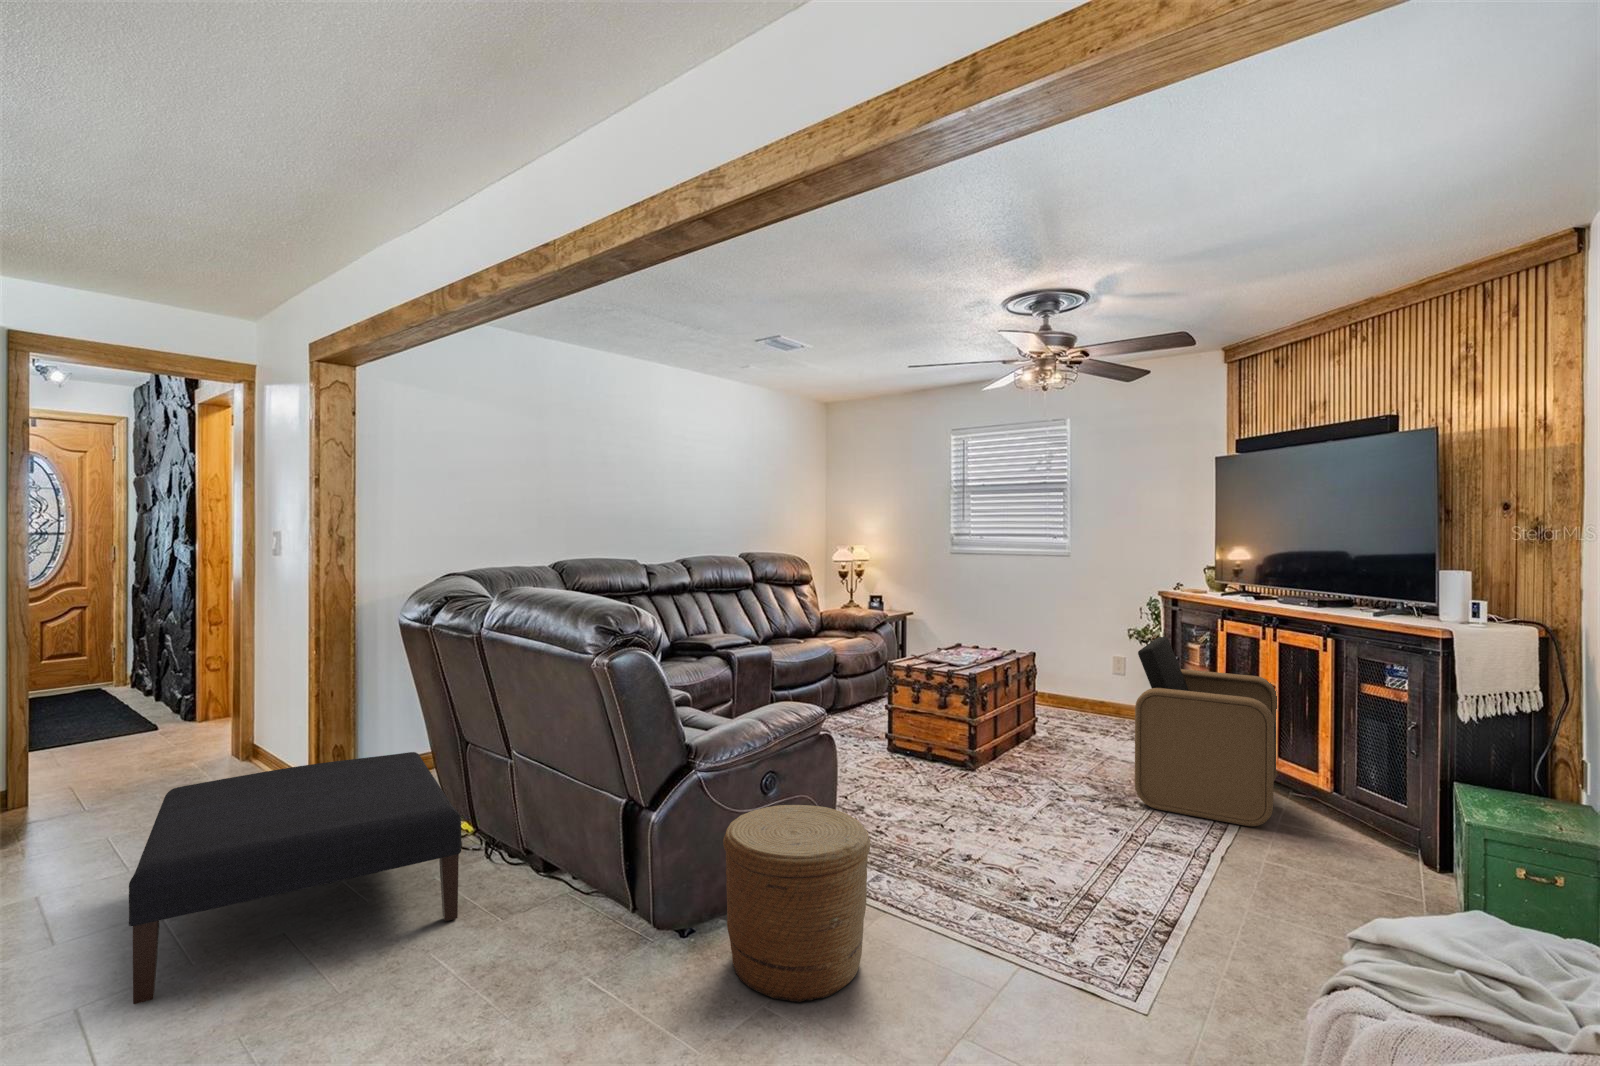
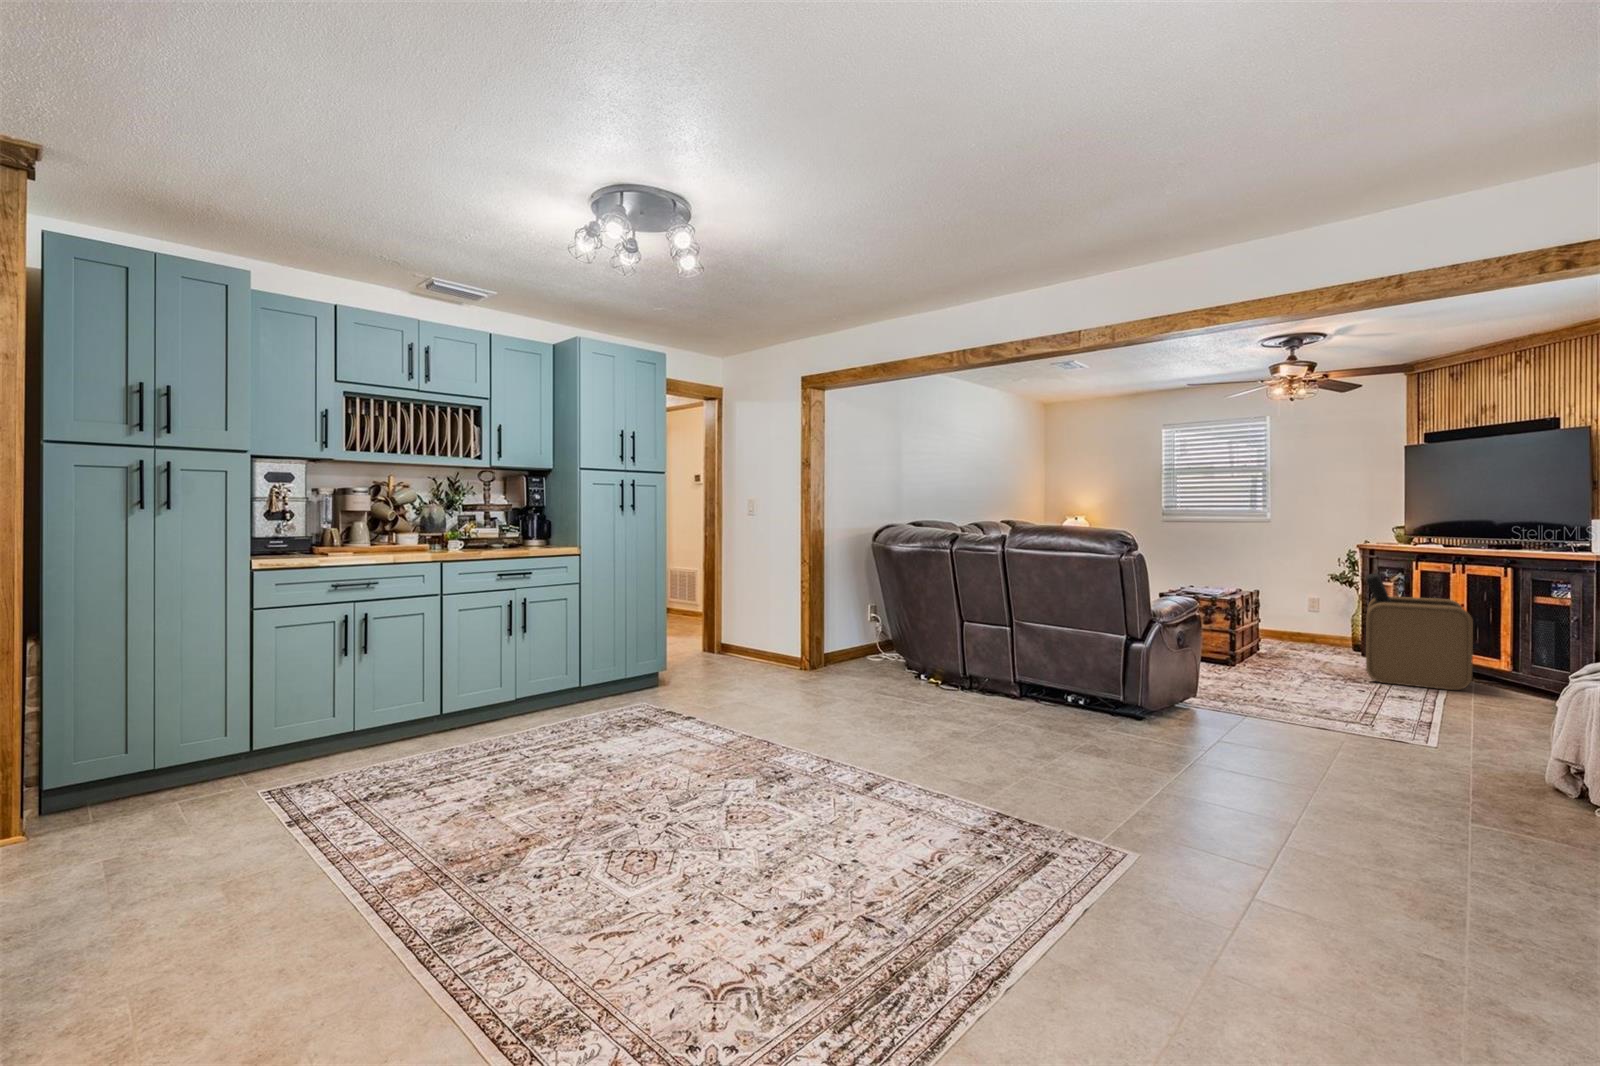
ottoman: present [129,752,461,1004] -> none [806,632,1000,731]
woven basket: present [723,805,870,1002] -> none [1176,648,1269,739]

